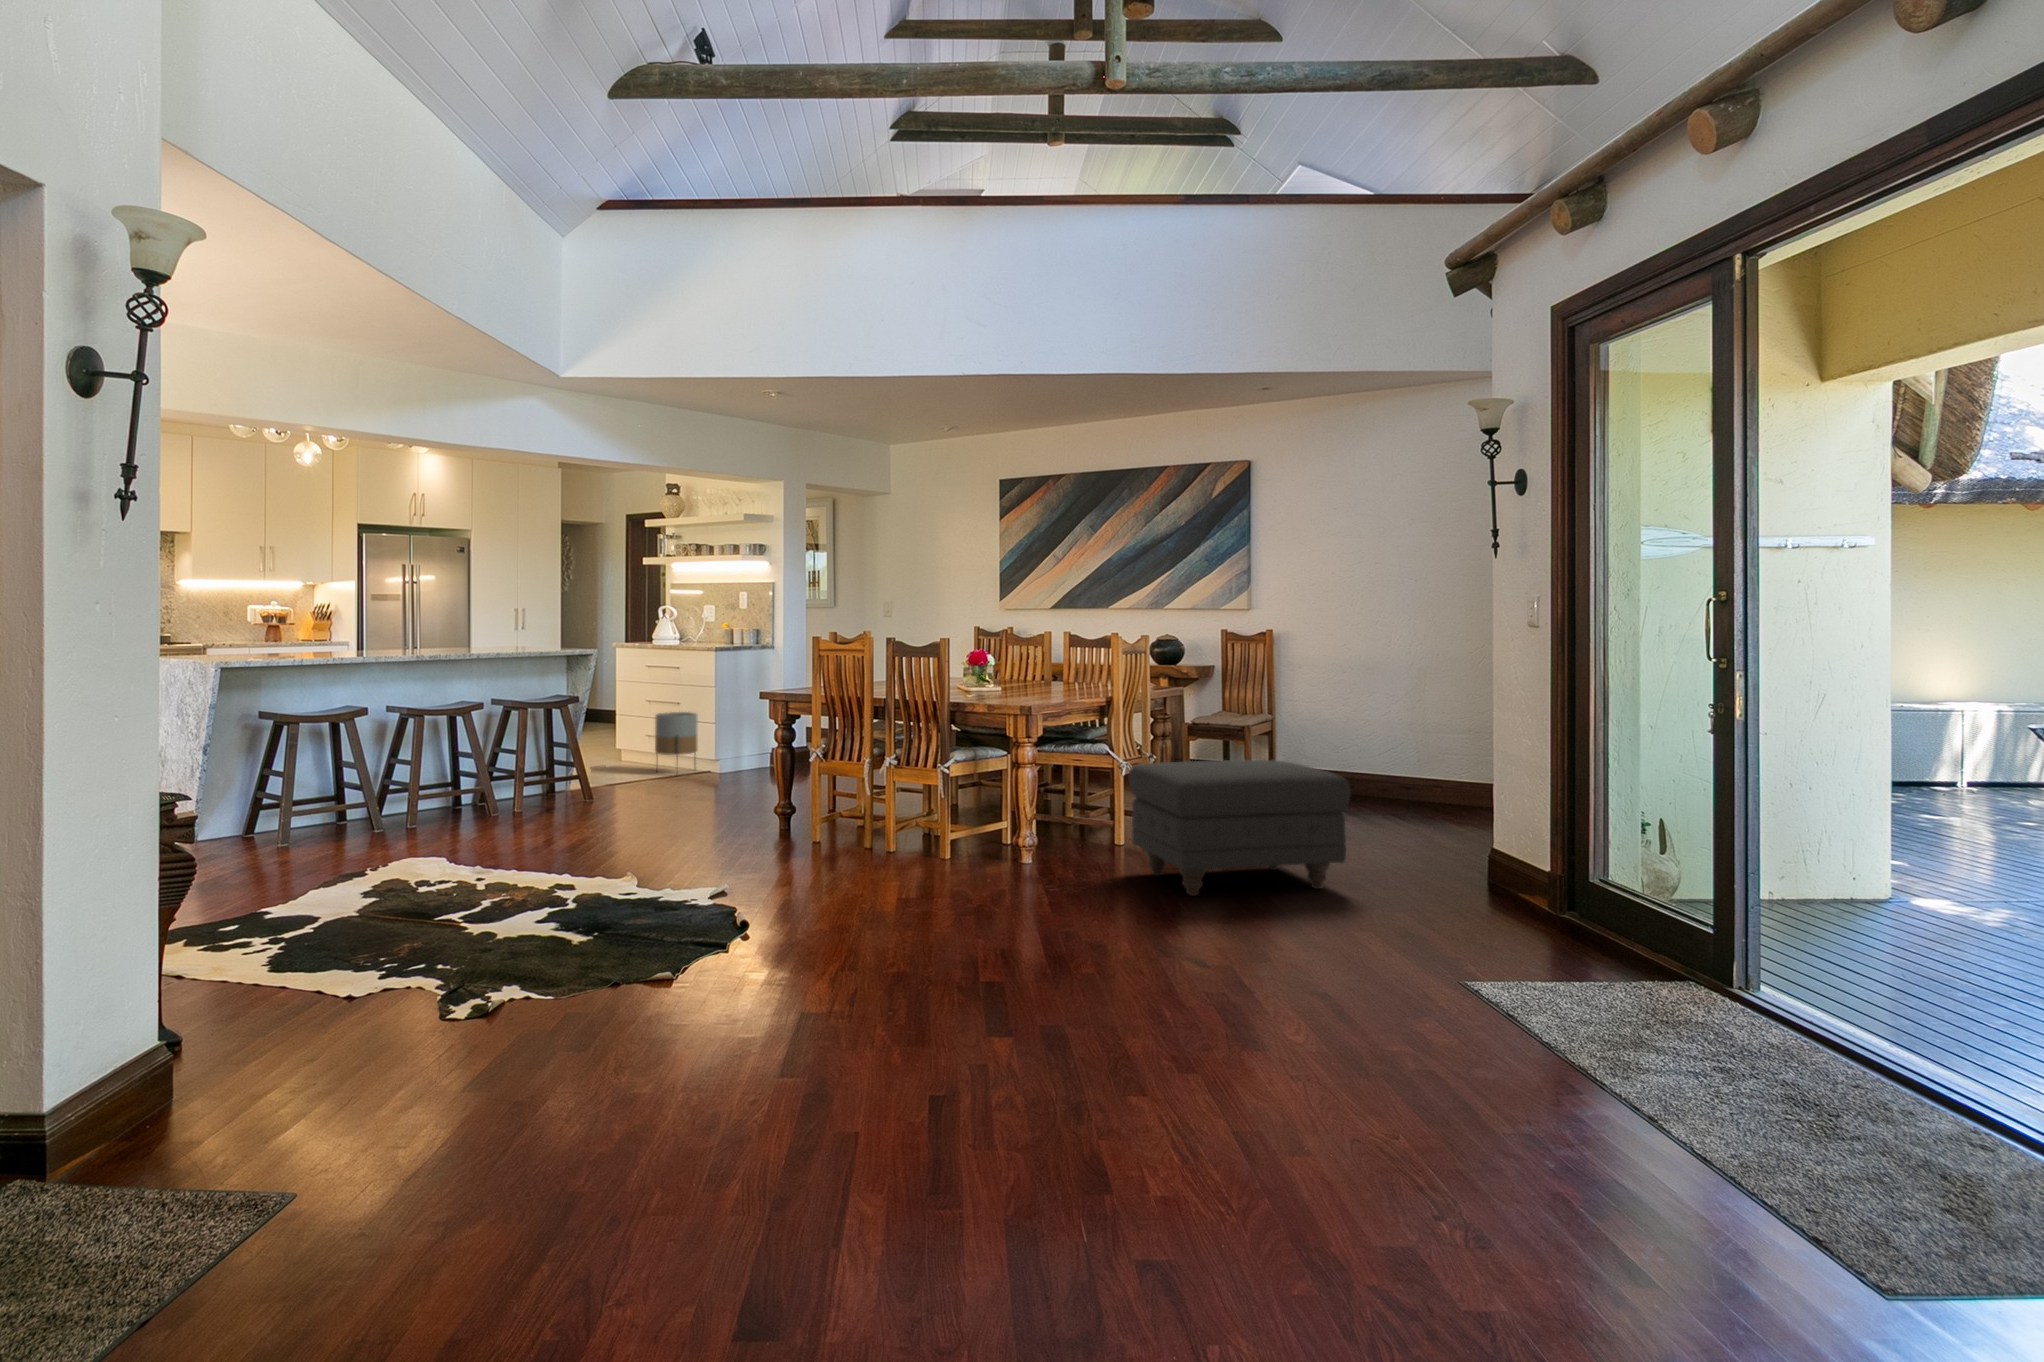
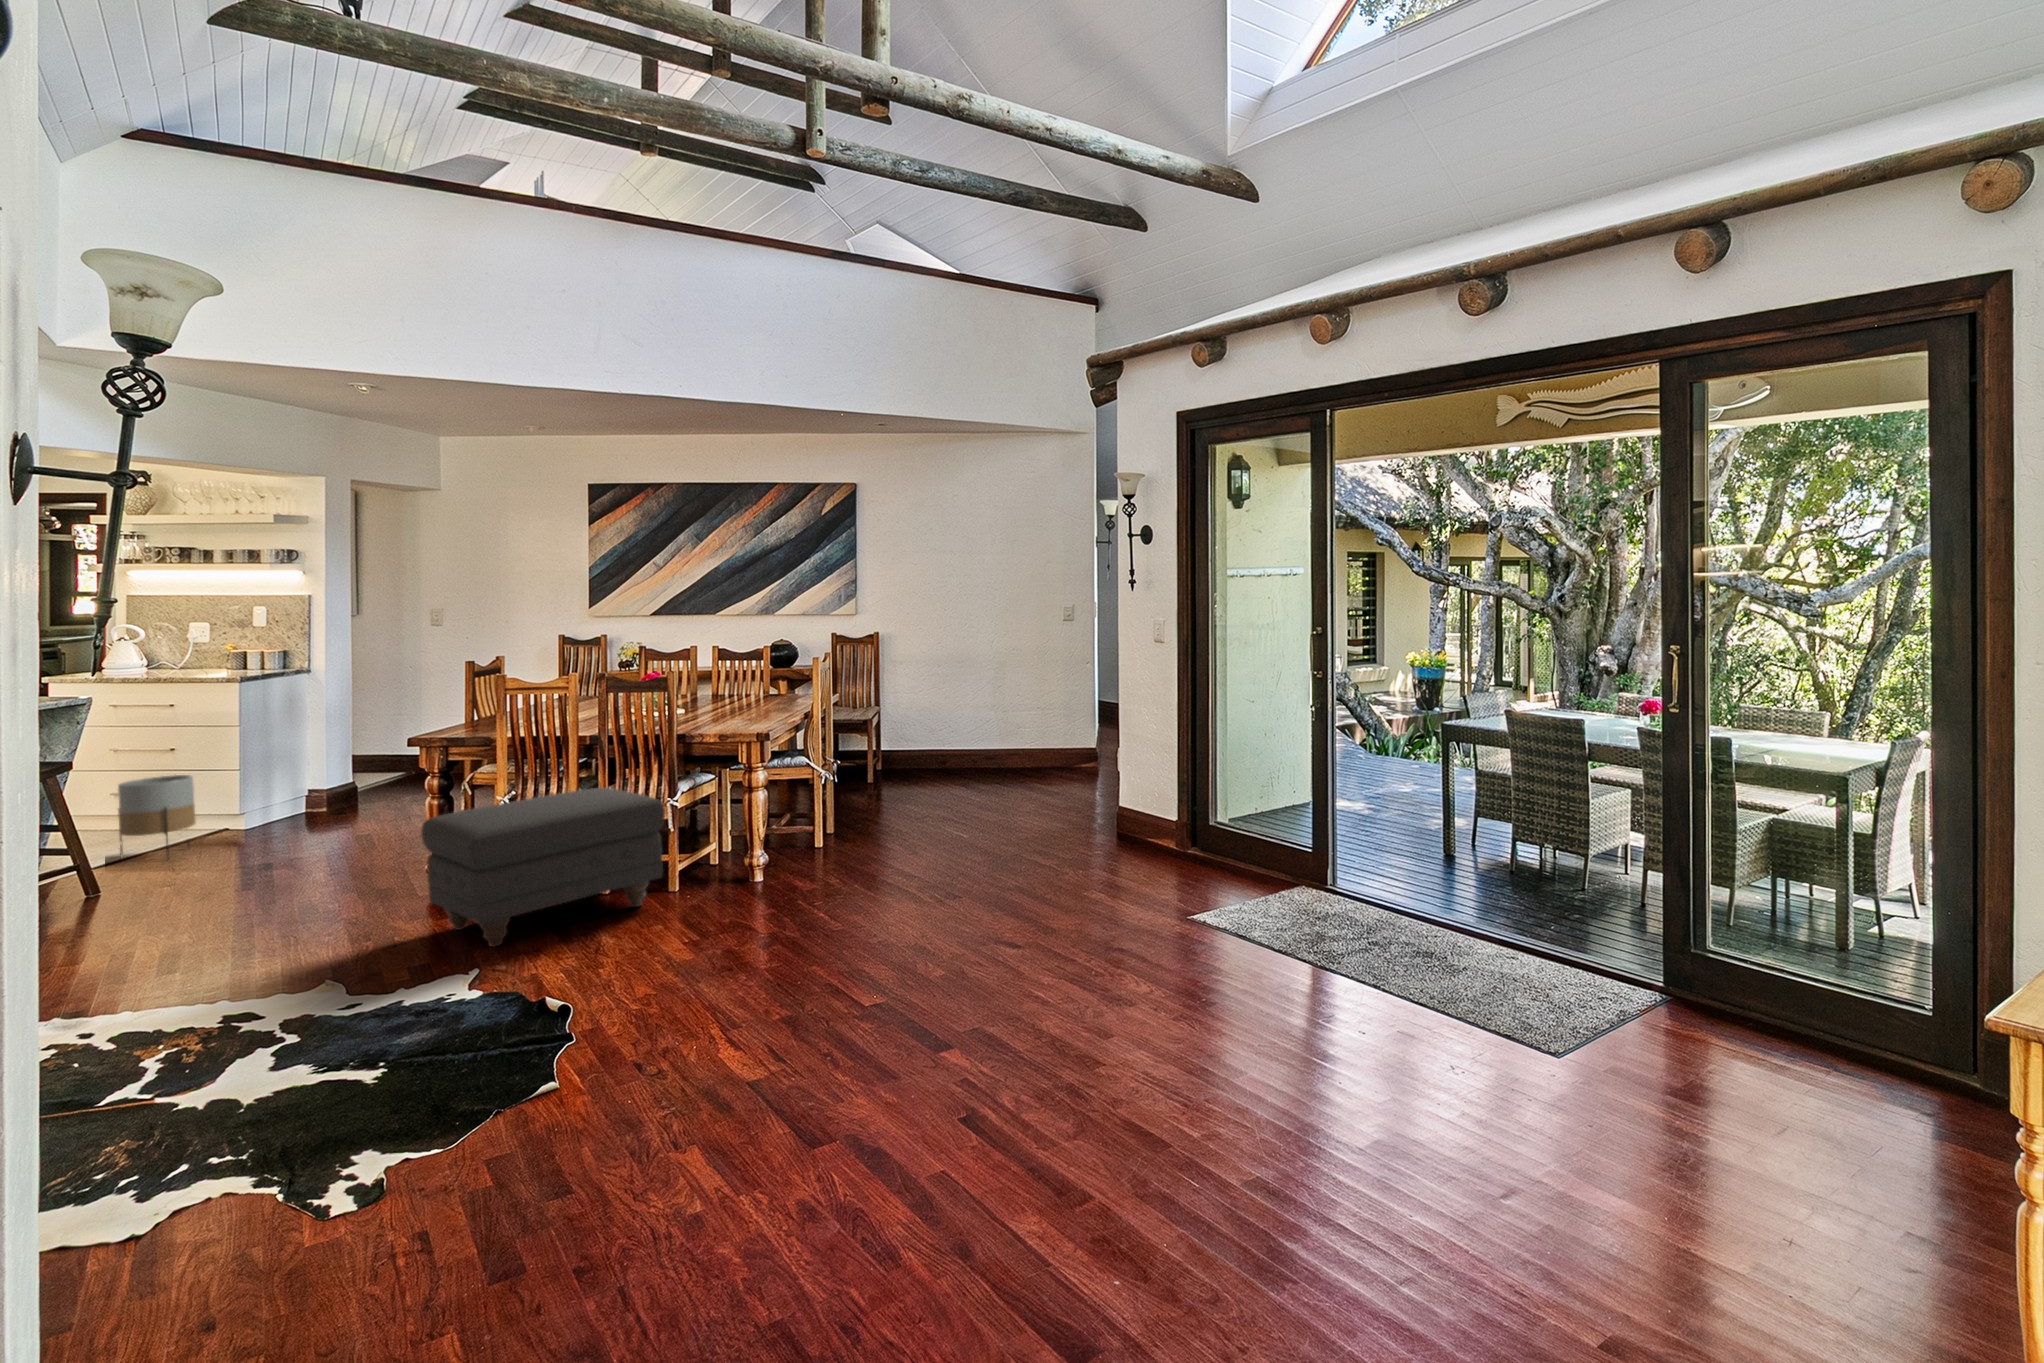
ottoman: present [1128,760,1351,896] -> present [421,787,665,947]

